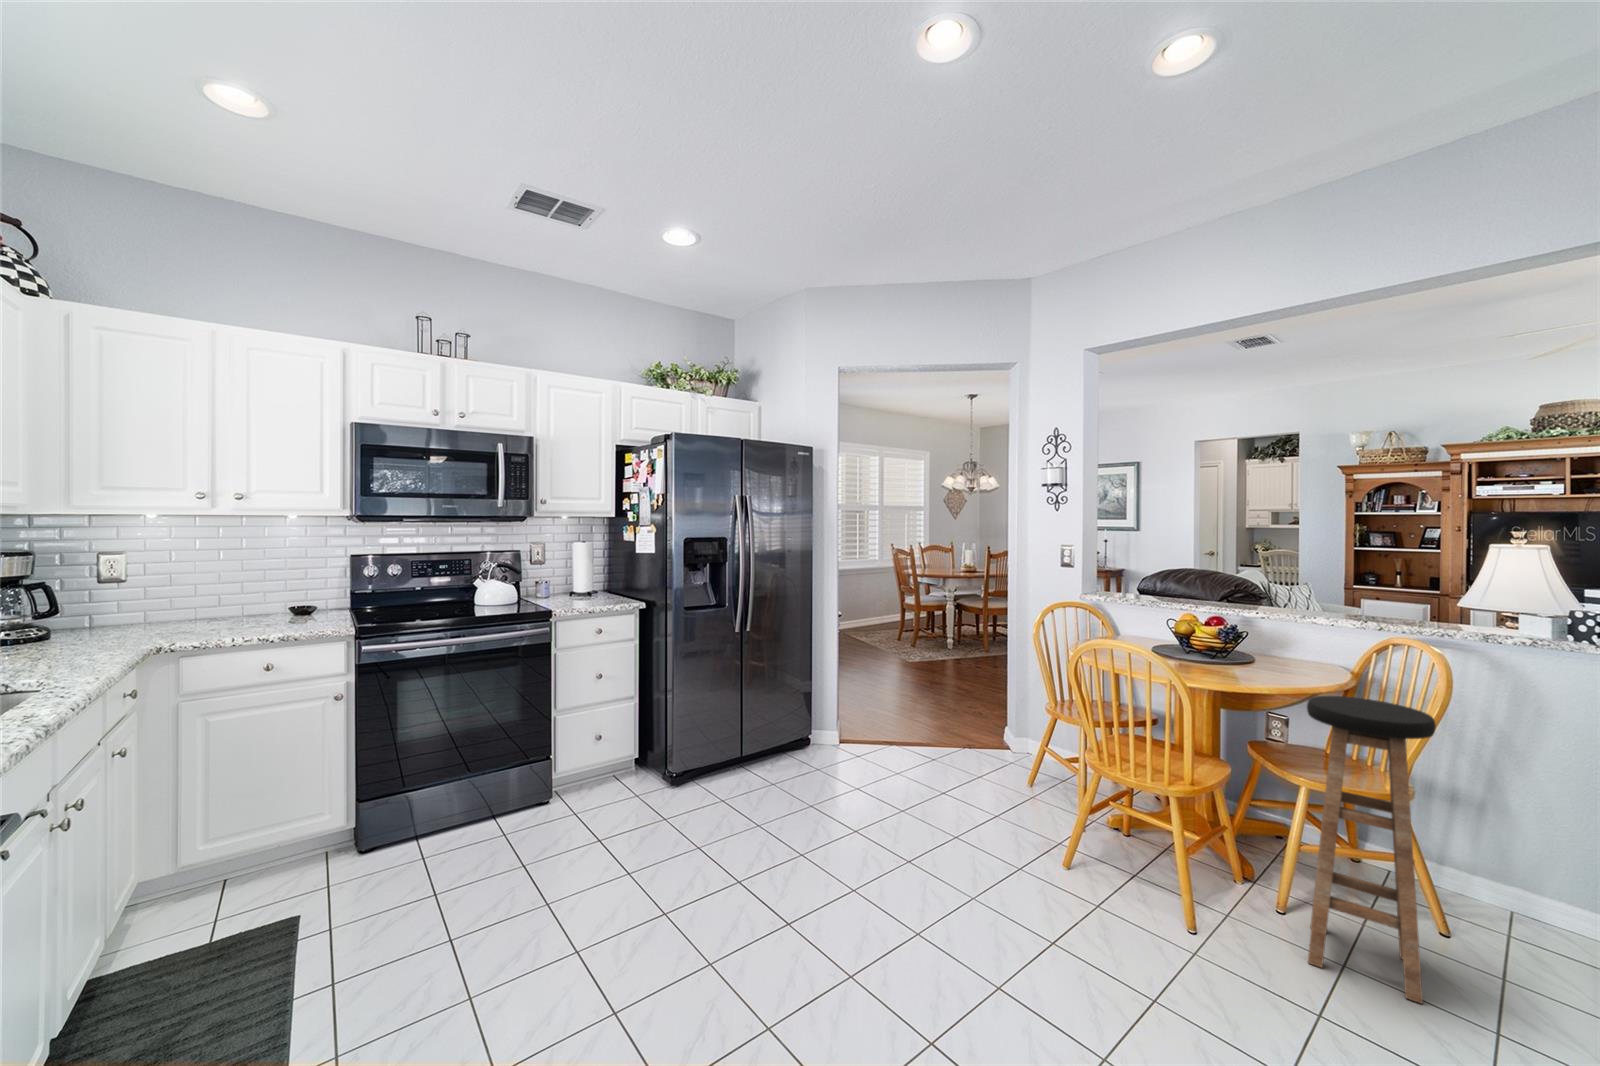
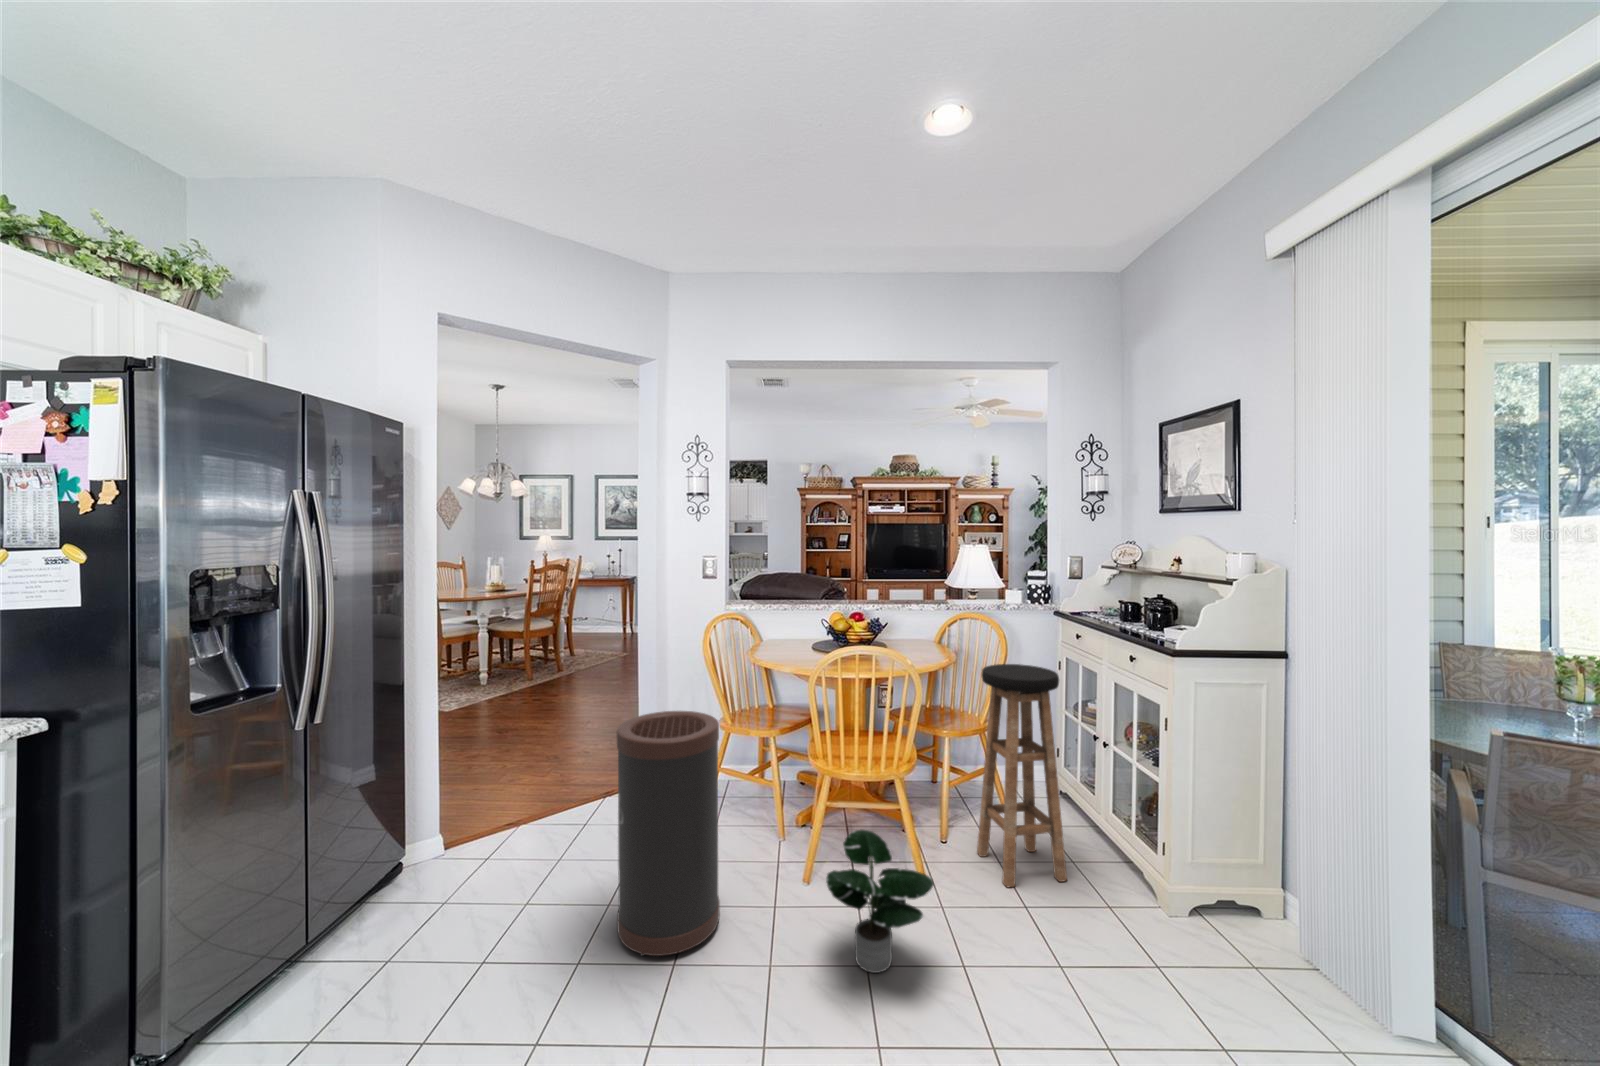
trash can: none [899,665,981,848] -> present [617,711,720,956]
potted plant: none [1023,808,1131,935] -> present [826,829,934,973]

